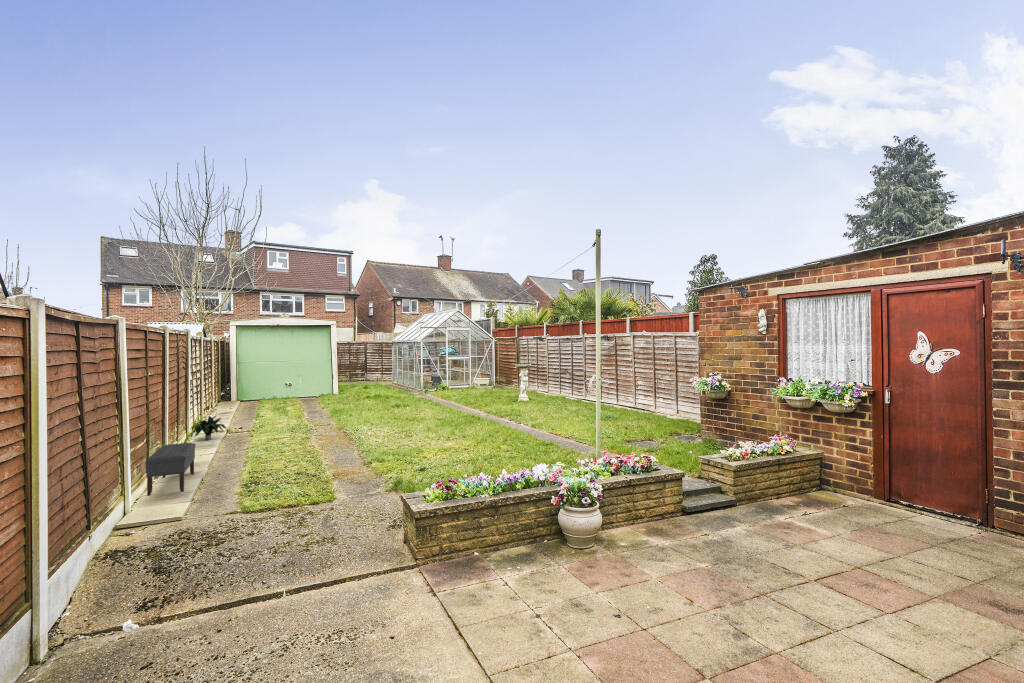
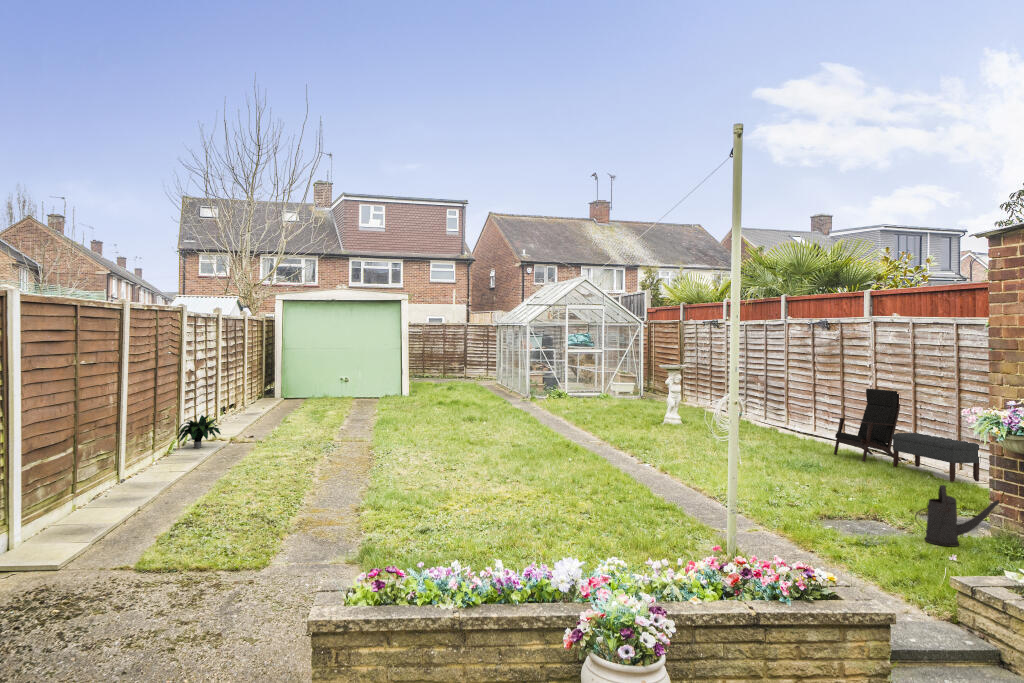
lounge chair: none [614,373,650,414] -> present [832,389,901,462]
watering can: none [669,419,707,450] -> present [915,485,999,546]
bench: present [145,443,196,496] -> present [892,433,981,482]

